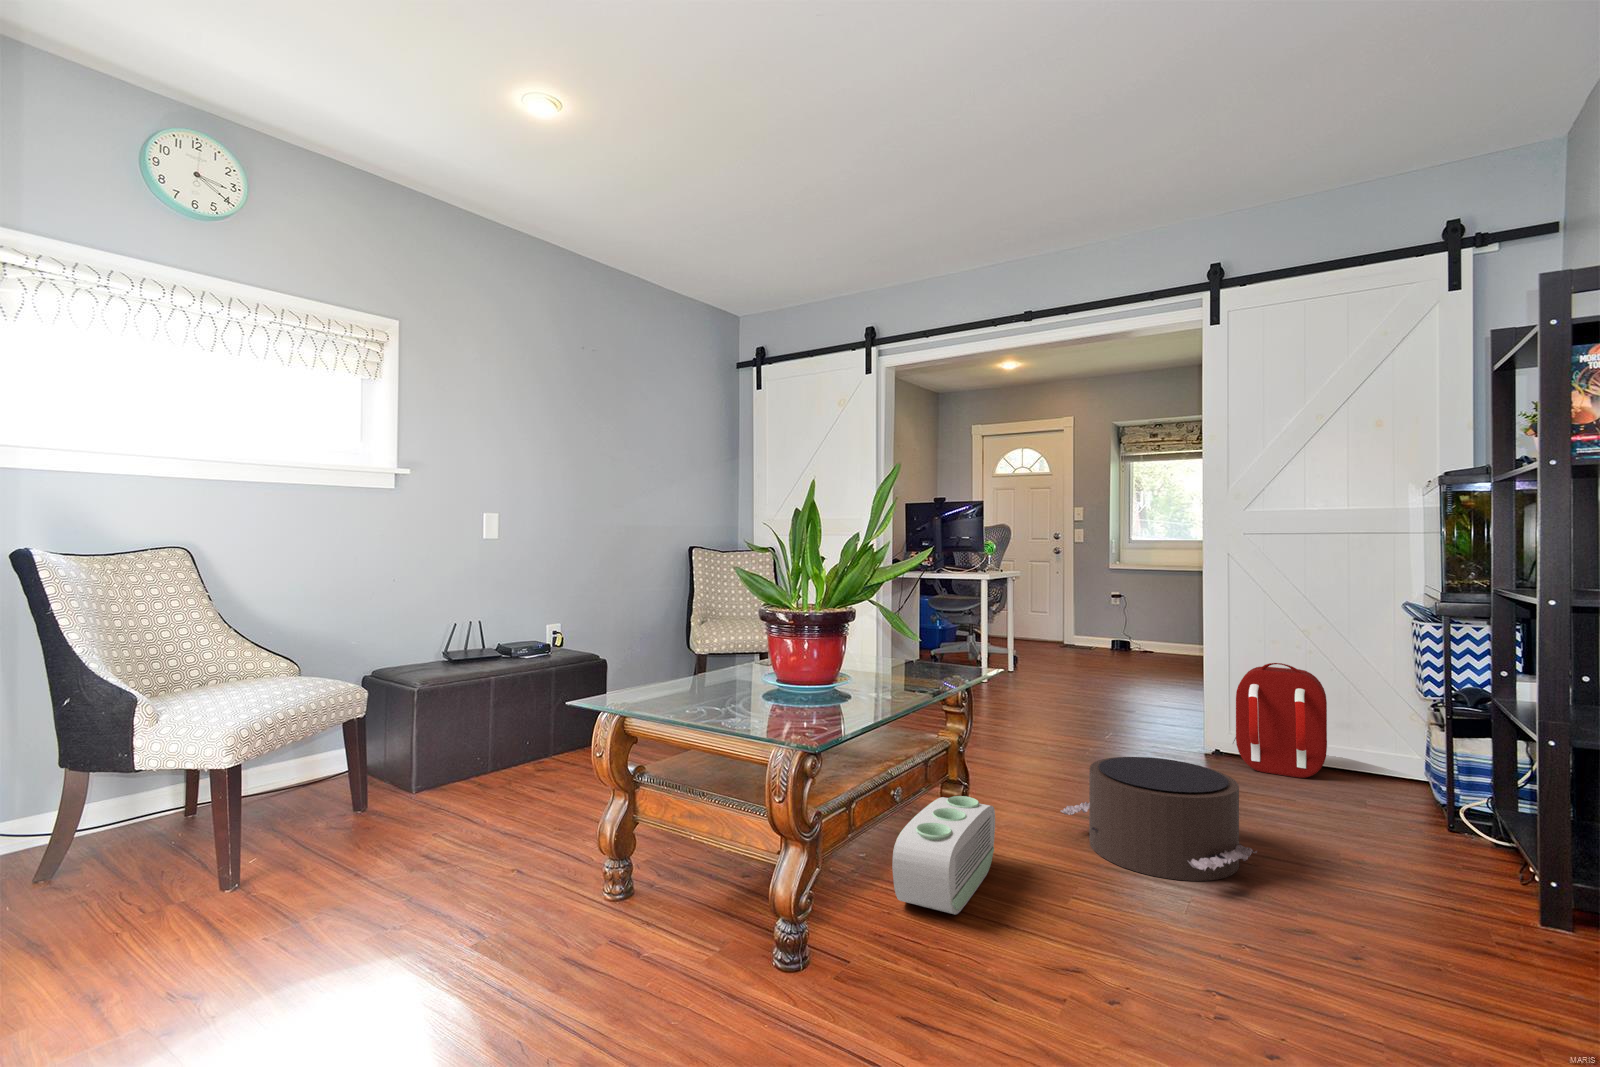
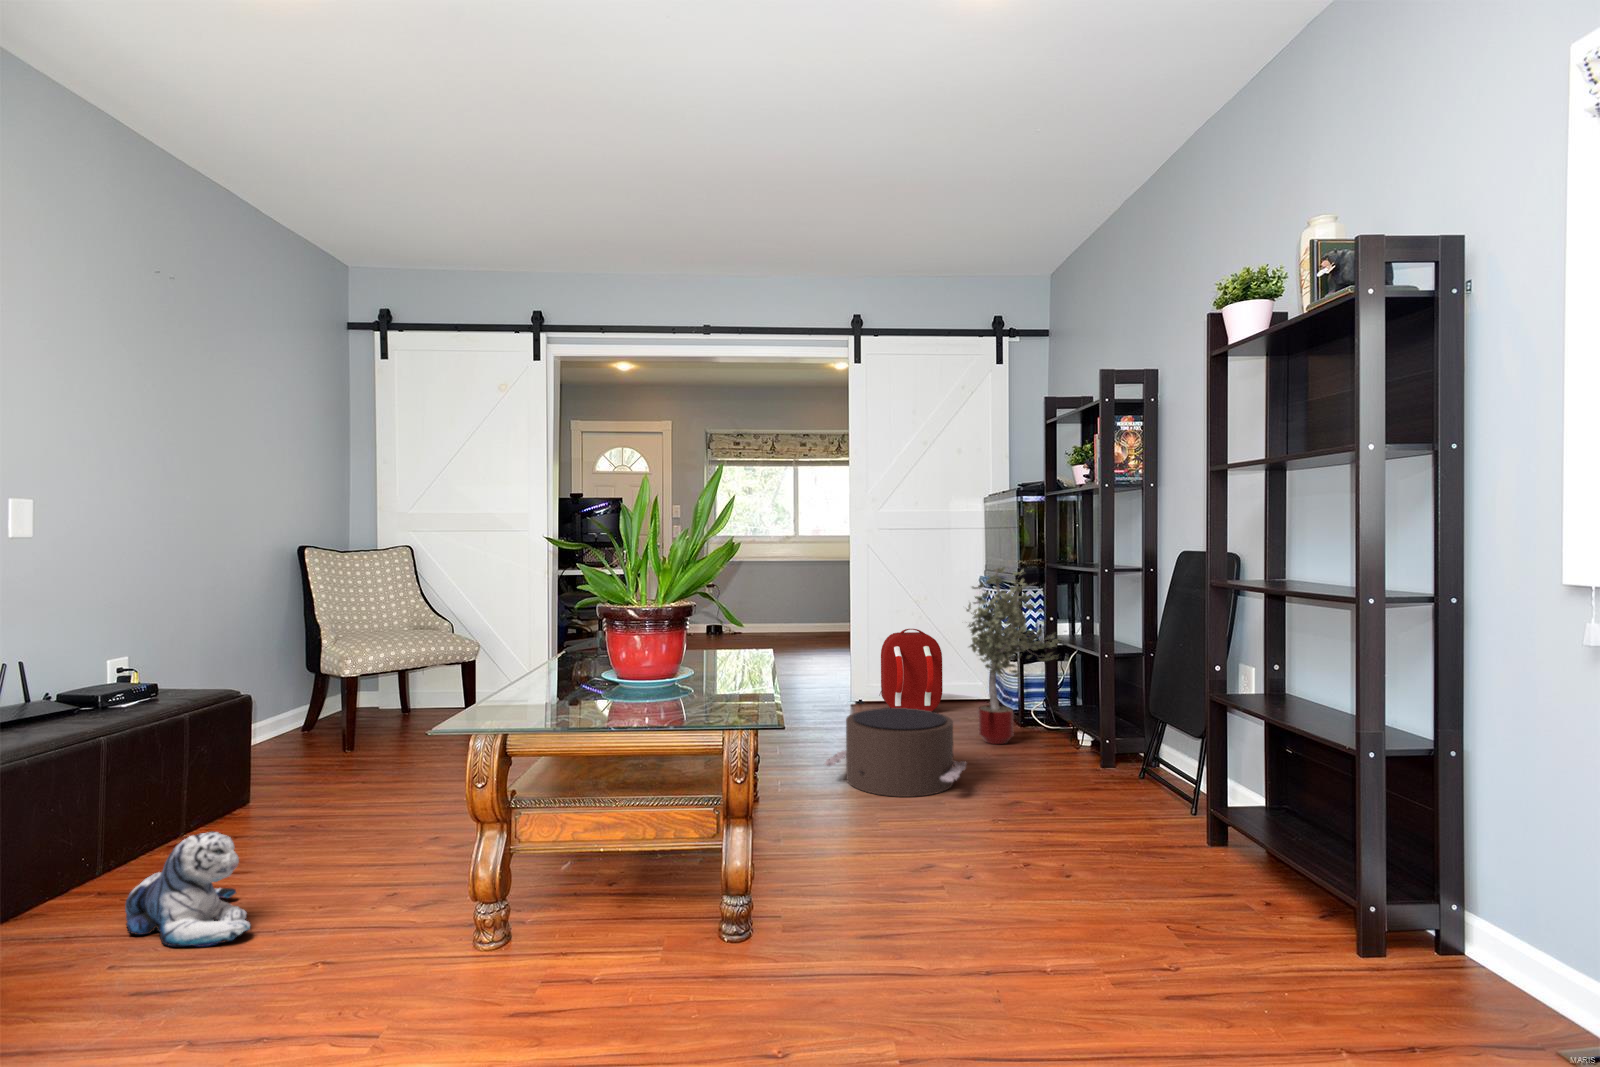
potted tree: none [1308,587,1486,841] -> present [967,567,1061,744]
plush toy: none [458,756,528,839] -> present [125,831,250,947]
air purifier: present [892,796,995,915] -> none [760,762,825,862]

